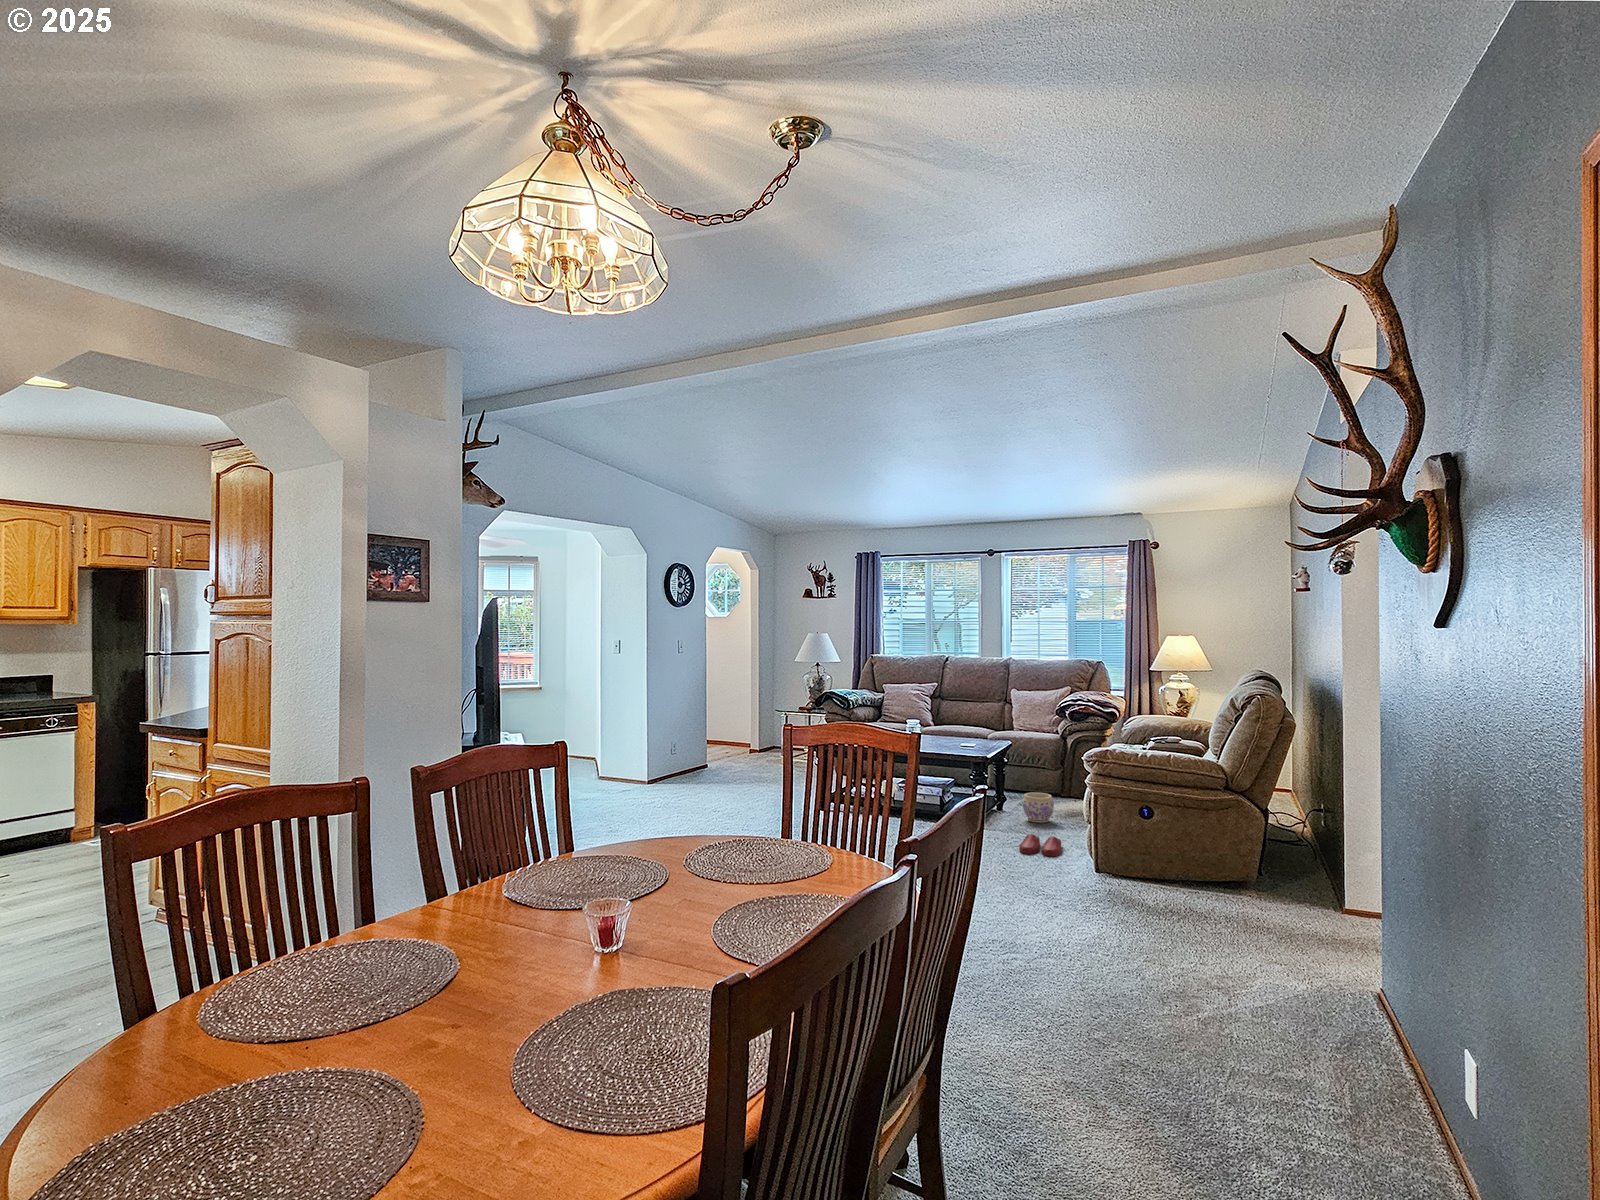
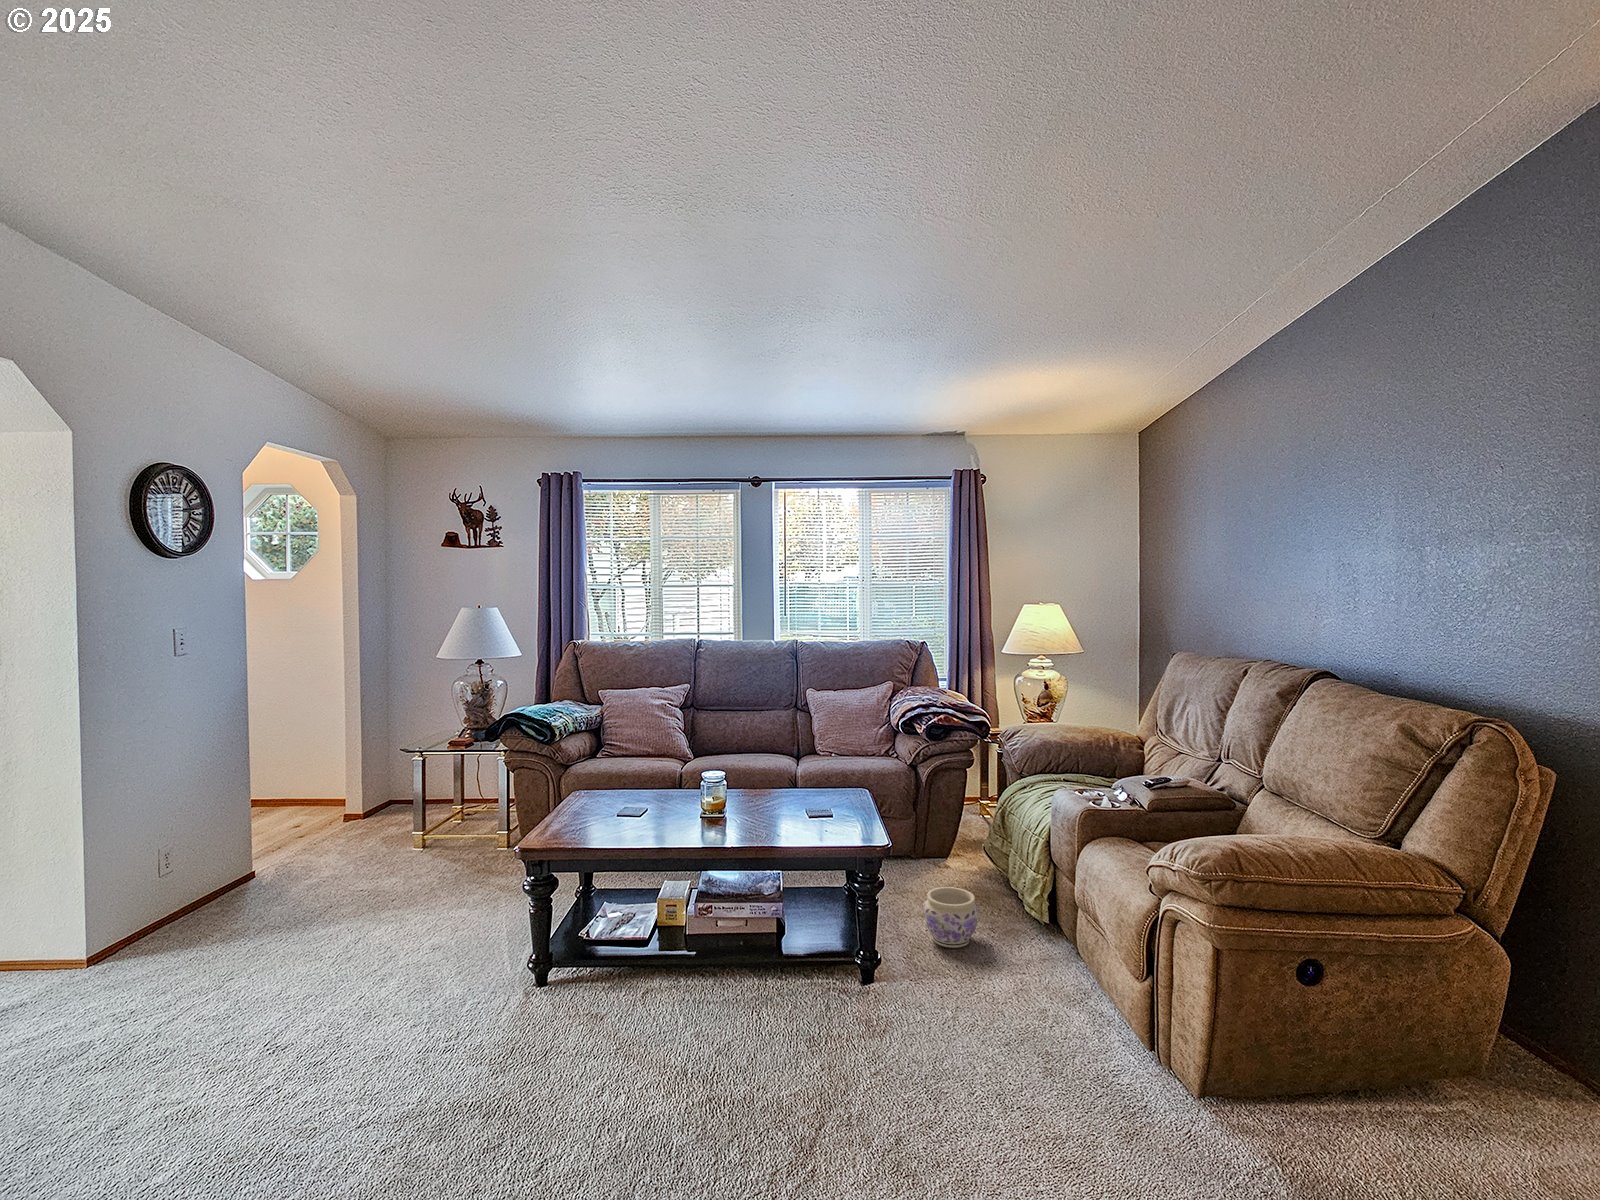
slippers: present [1019,834,1061,857] -> none [1006,1010,1102,1081]

